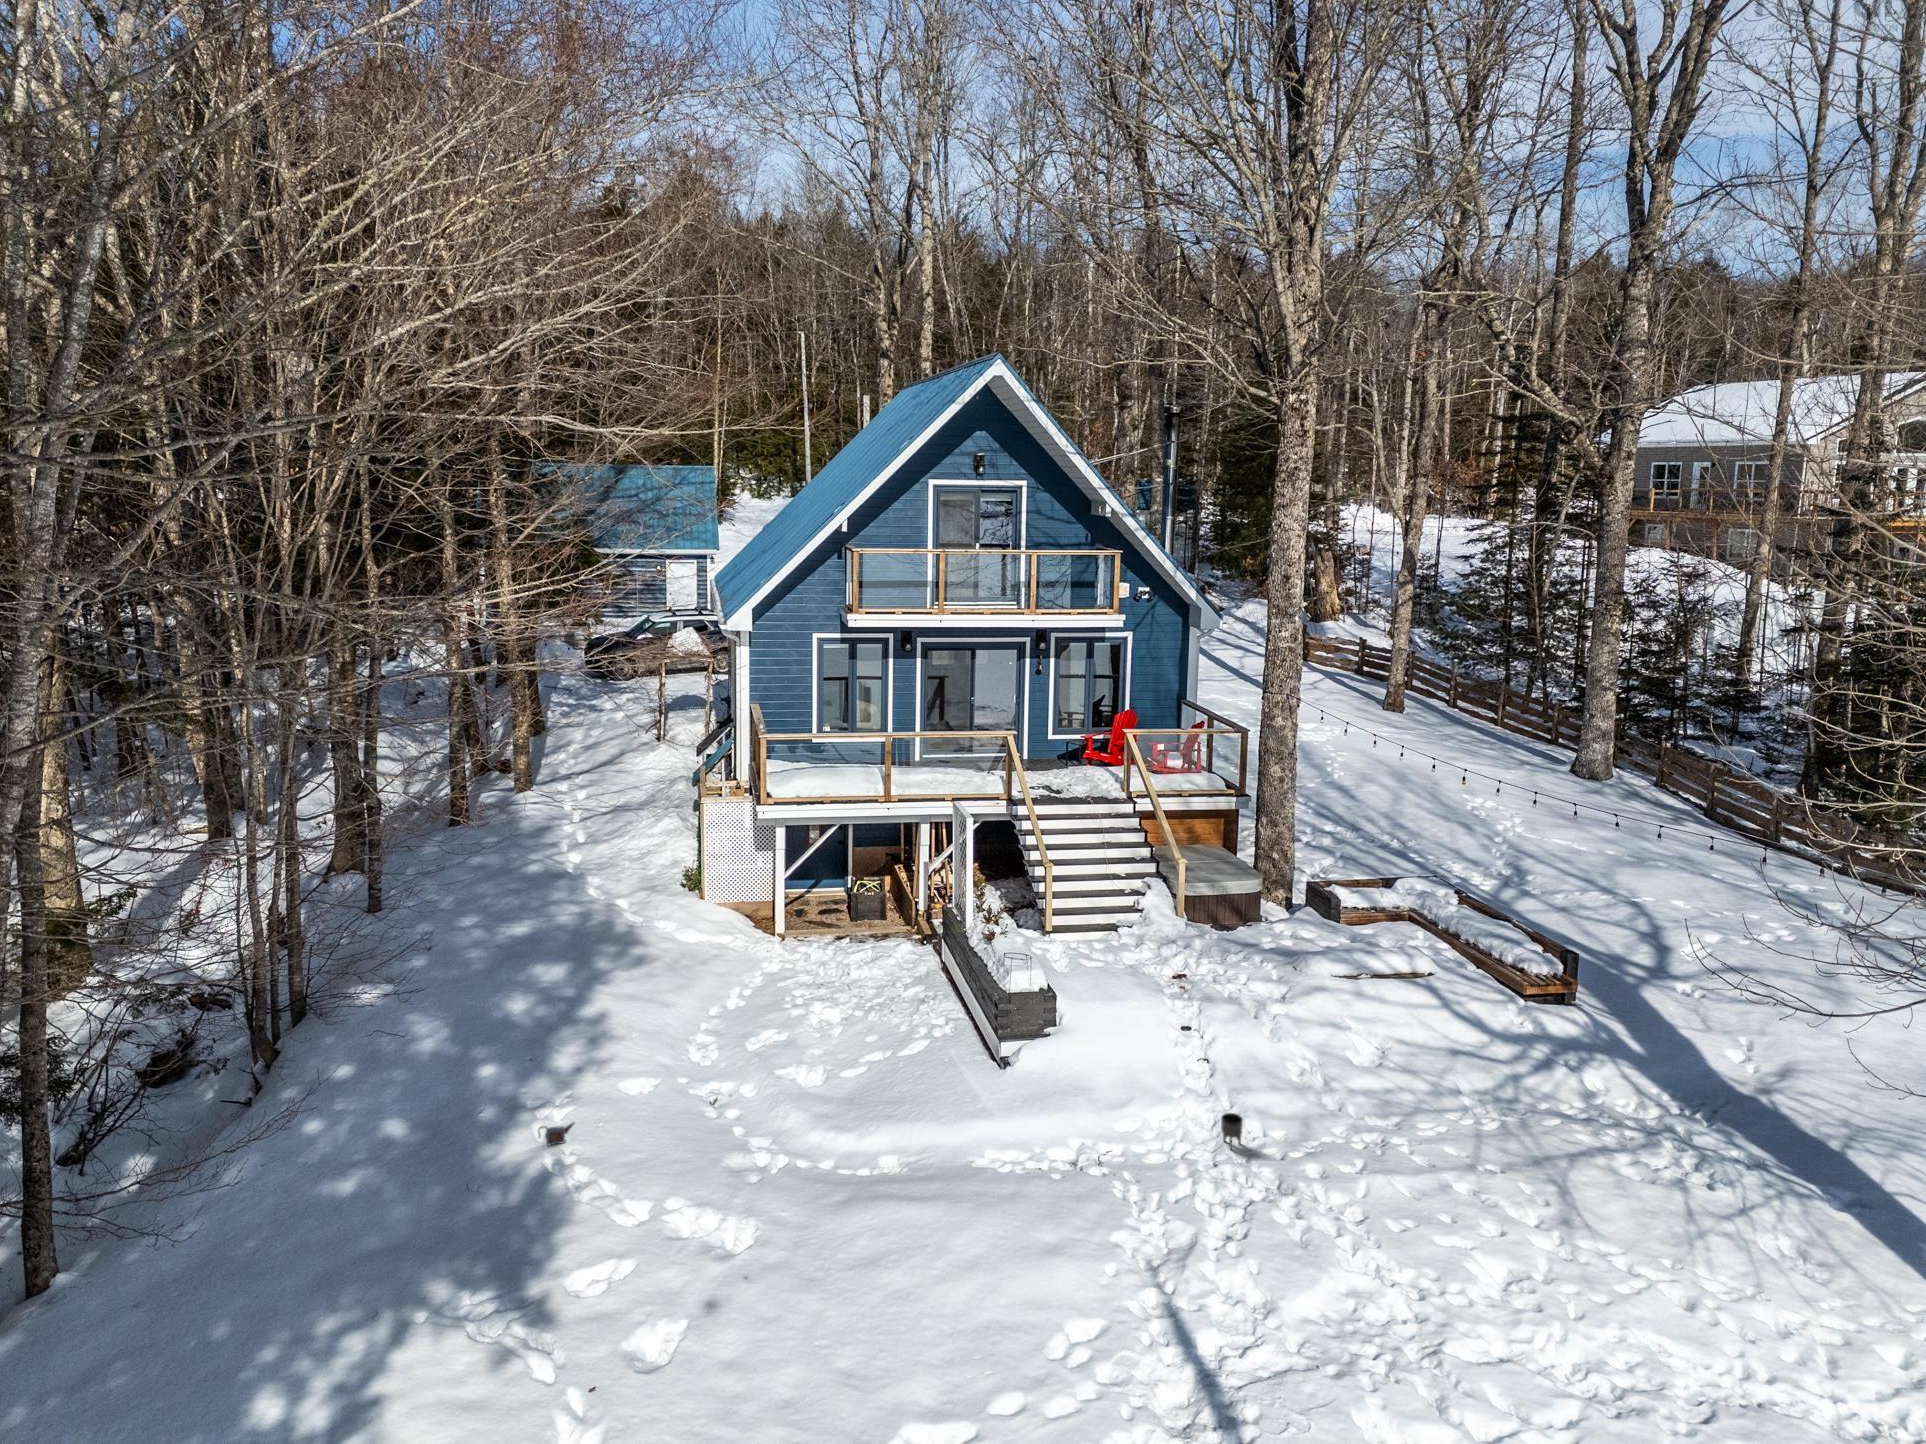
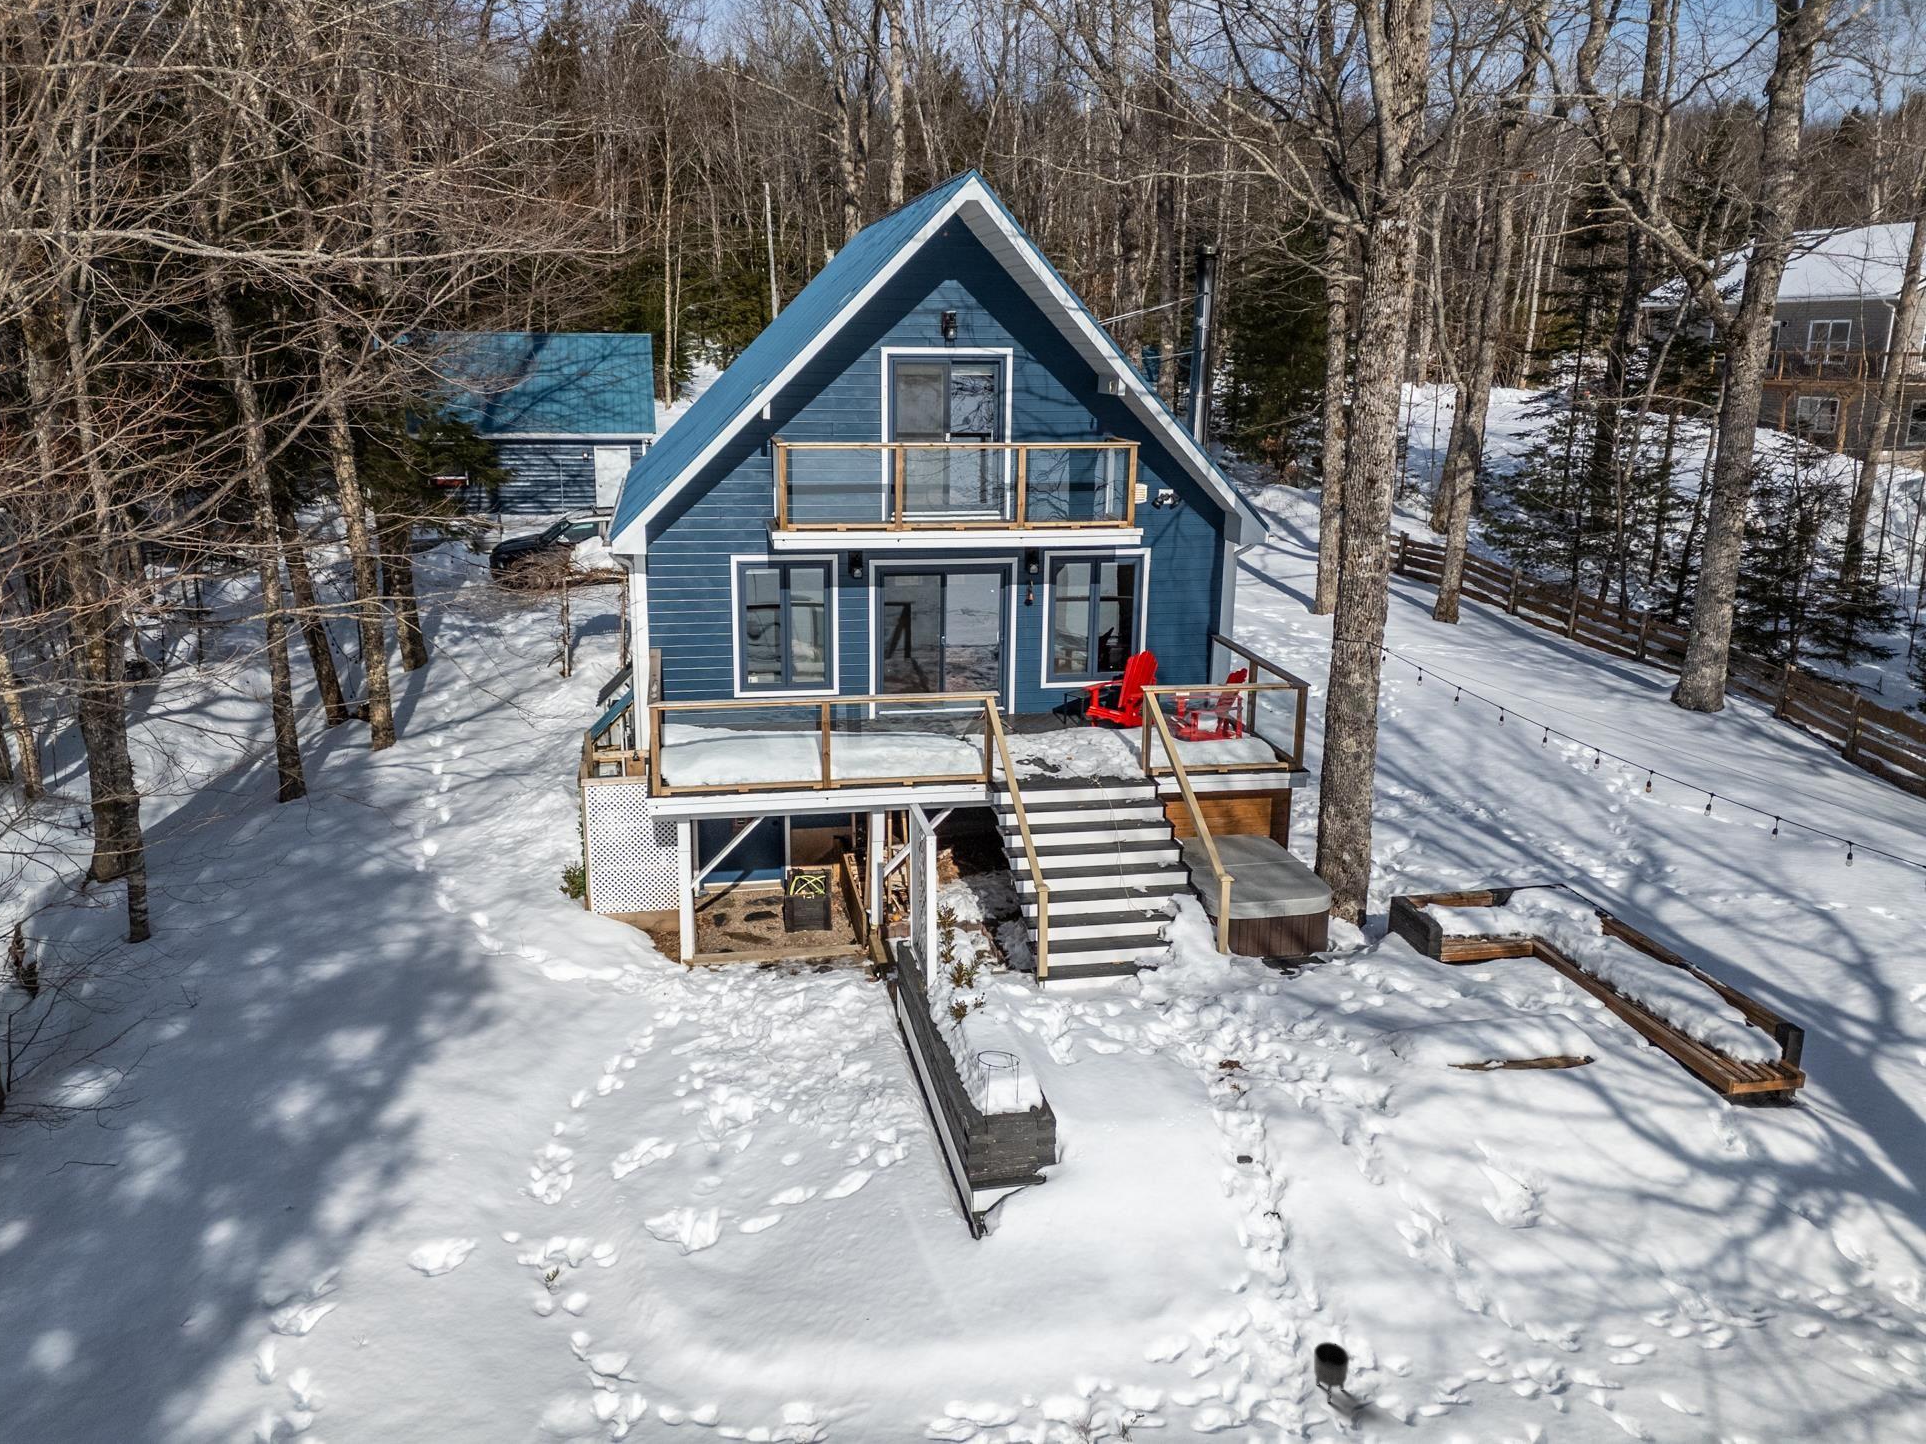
watering can: present [538,1122,574,1145] -> none [255,1355,317,1394]

